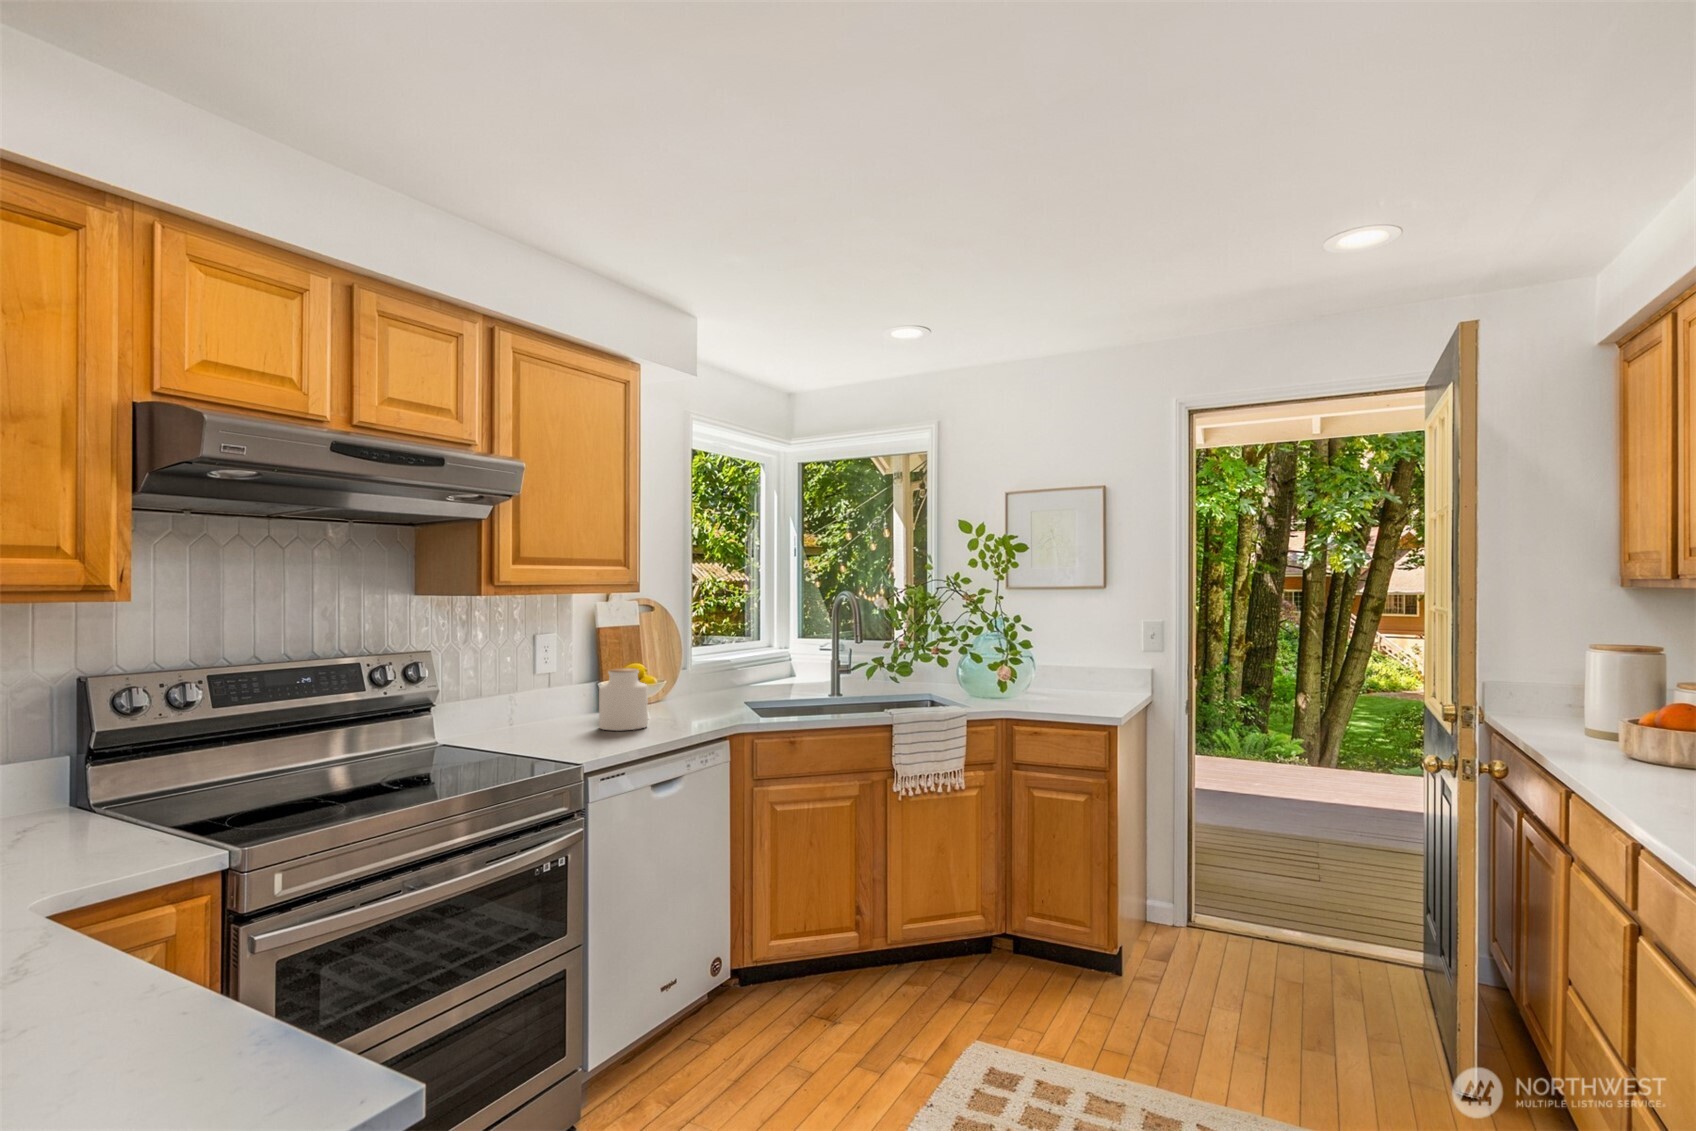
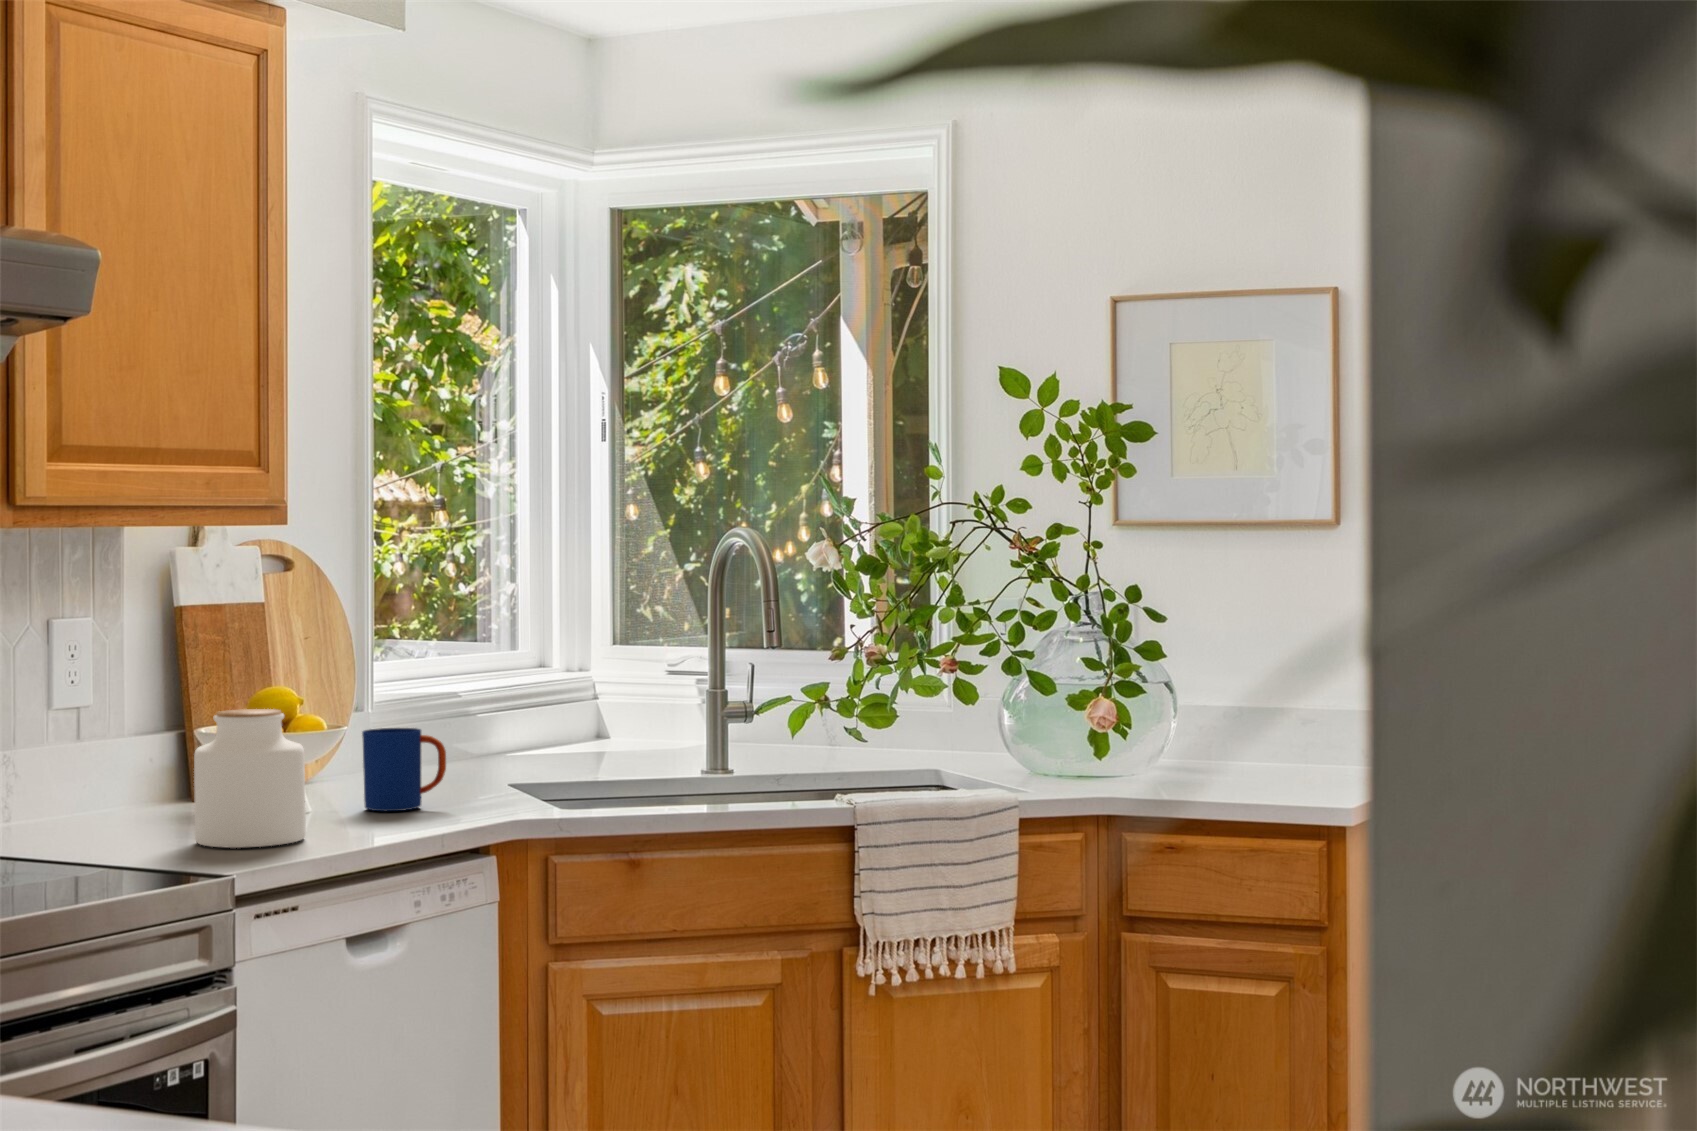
mug: none [676,677,713,714] -> present [362,728,446,811]

